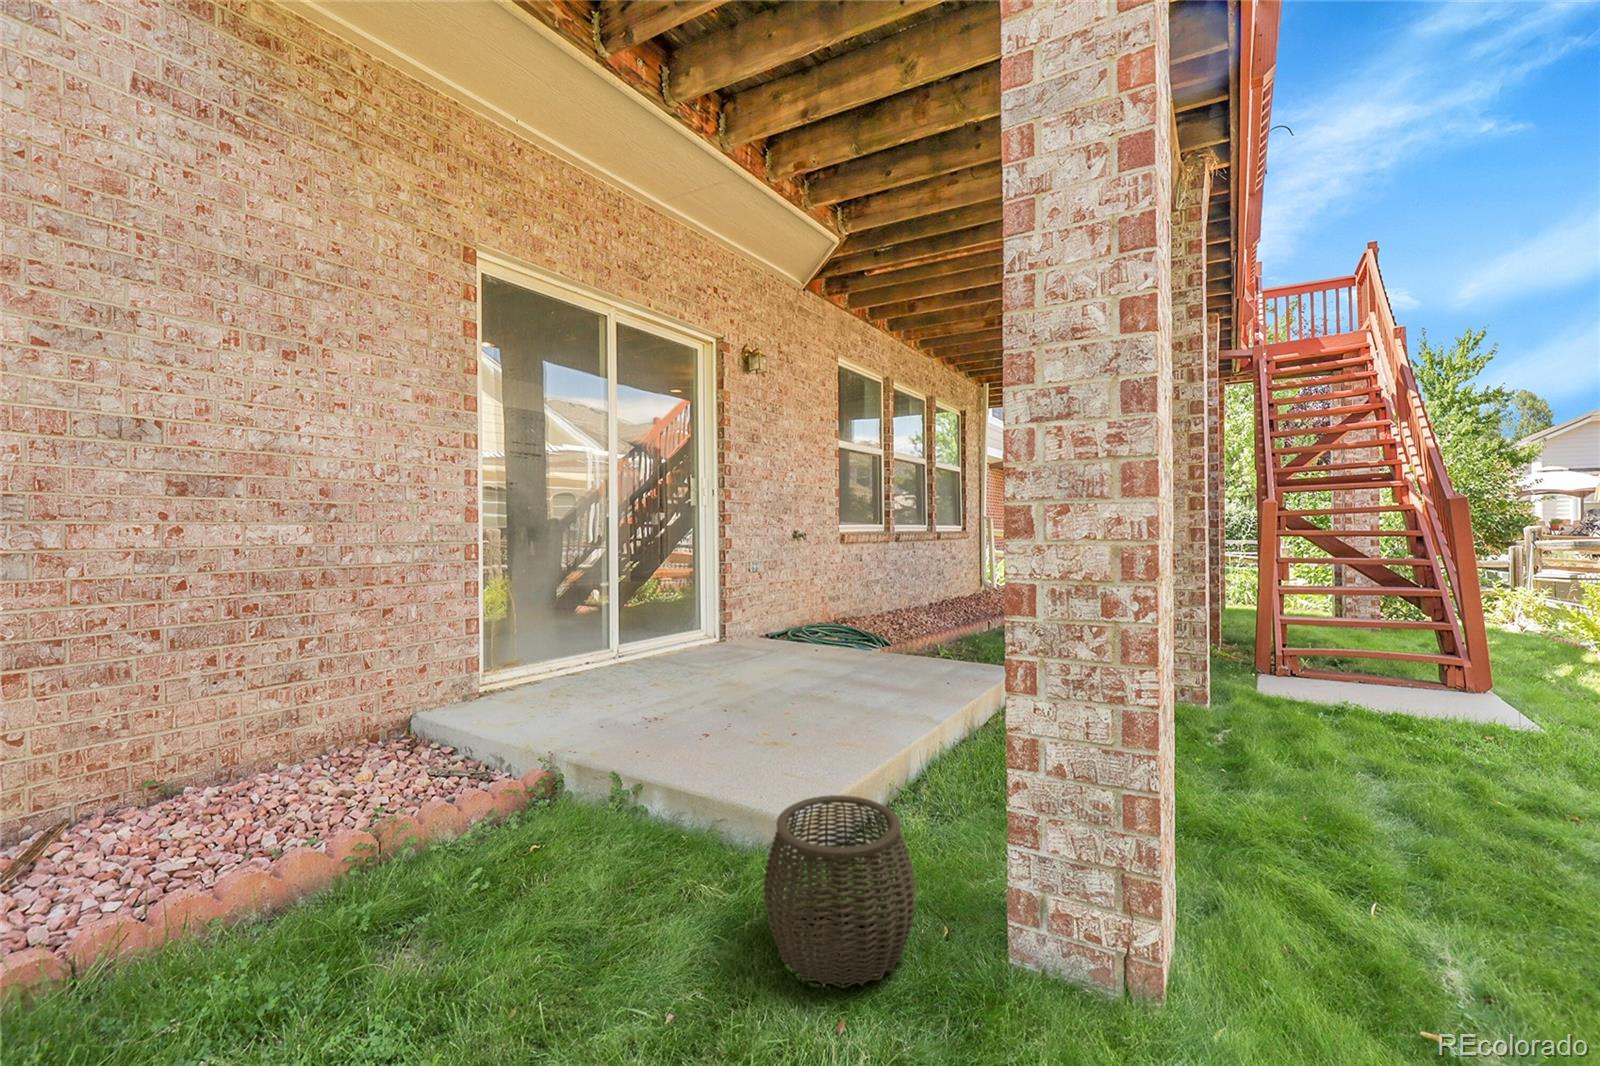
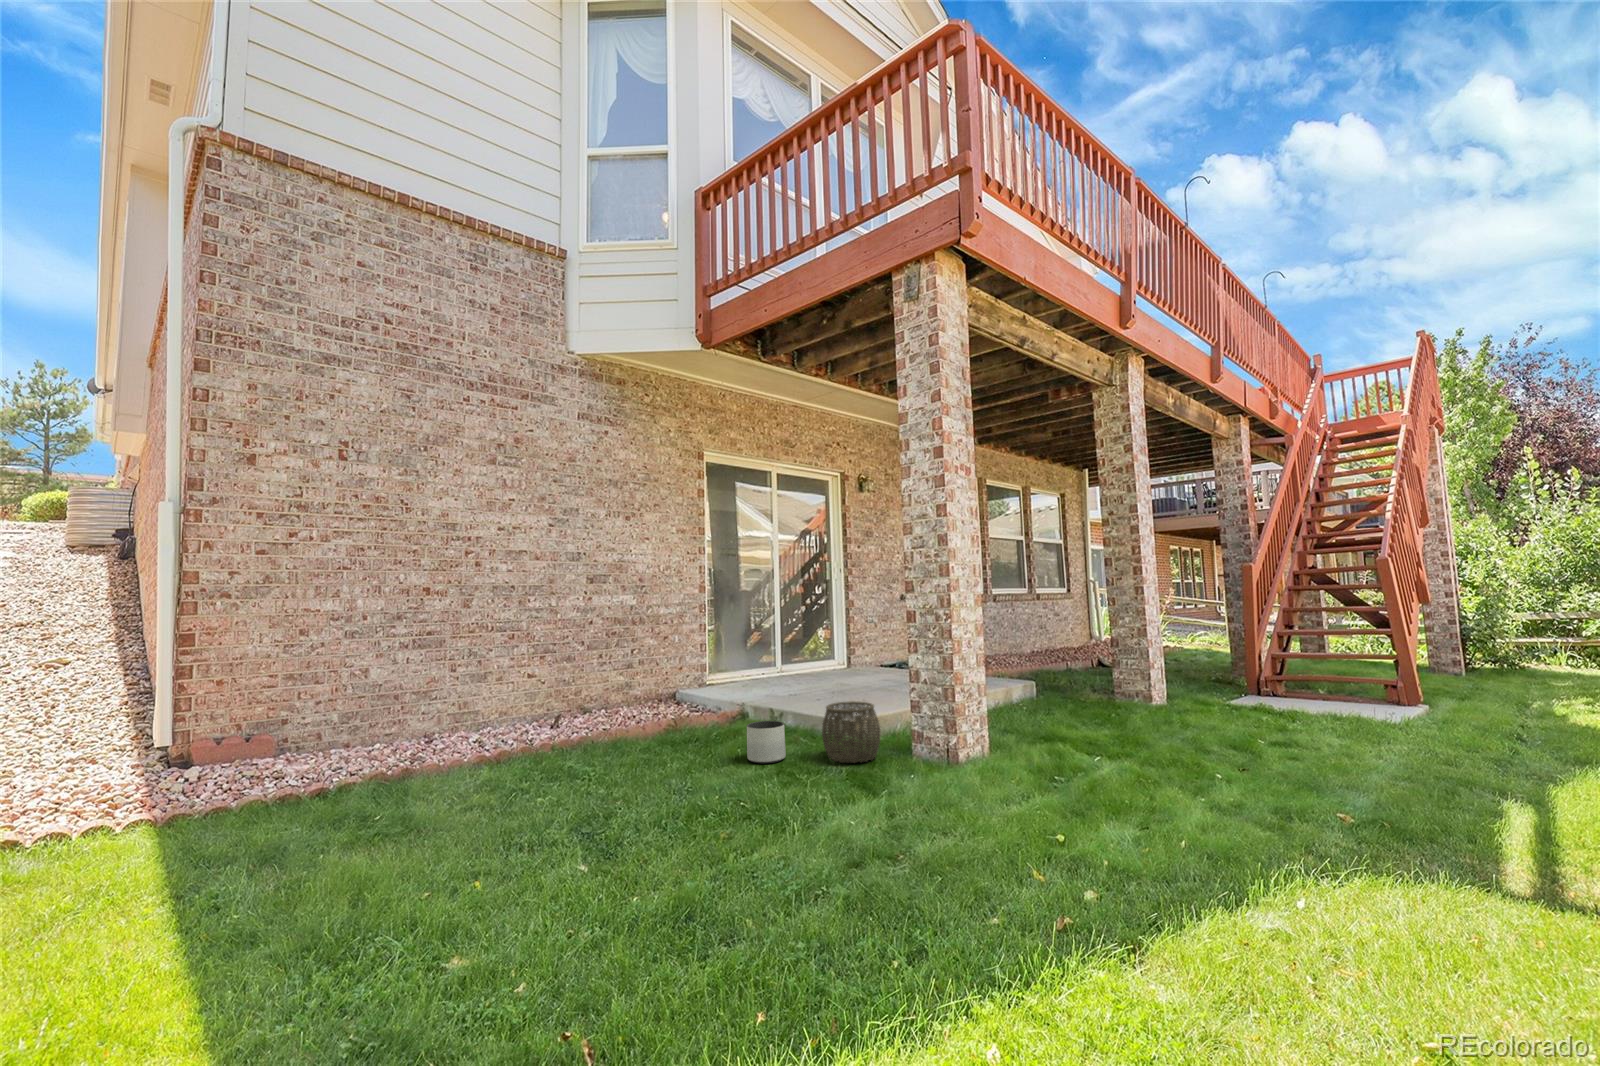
planter: none [558,863,668,1014] -> present [747,721,786,763]

